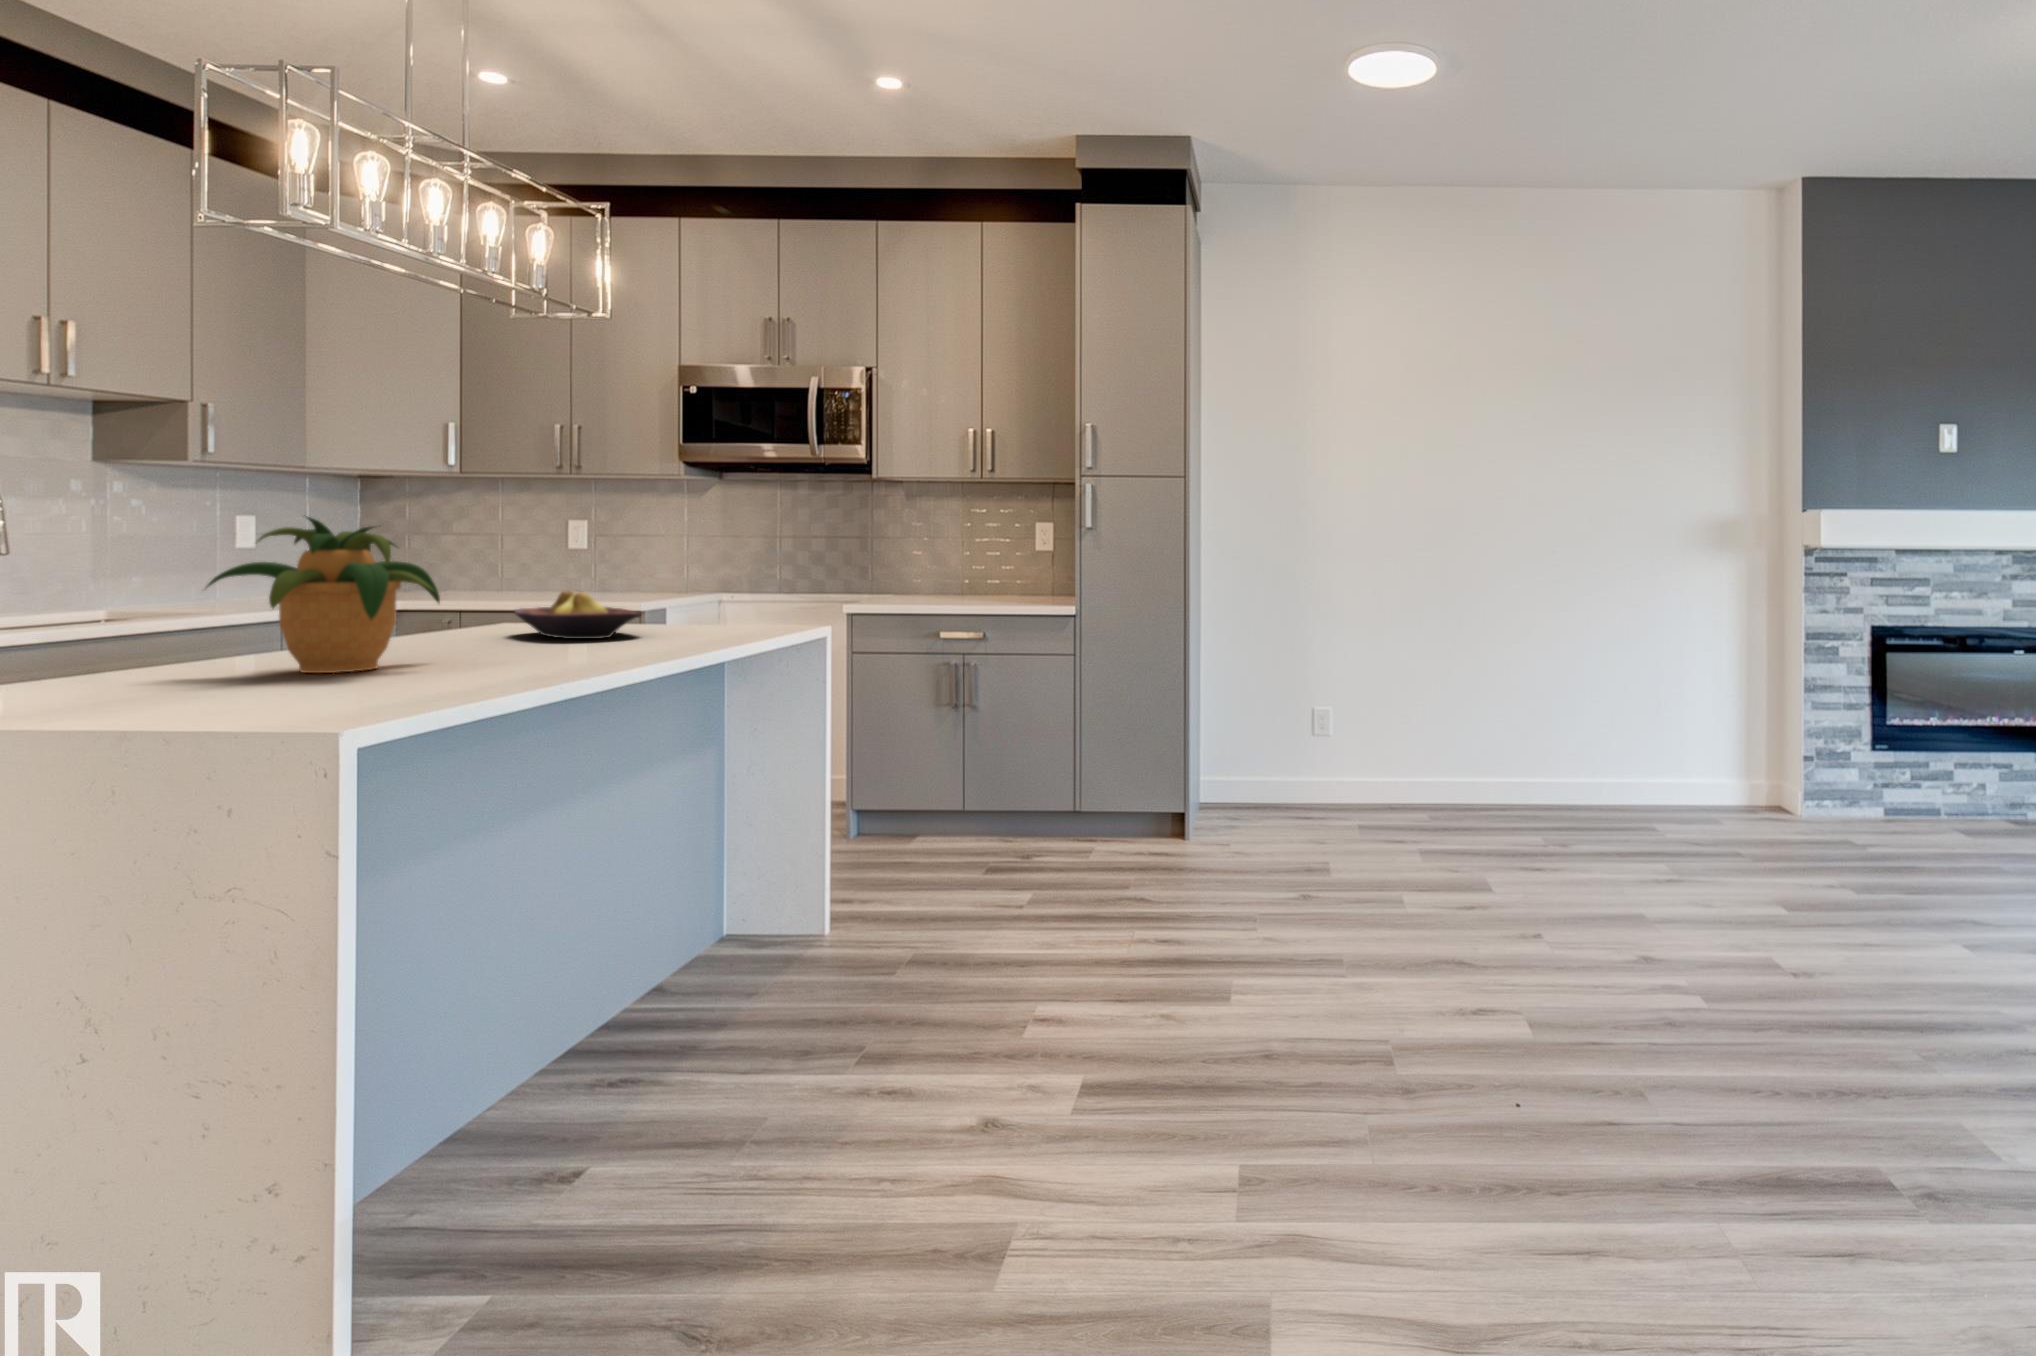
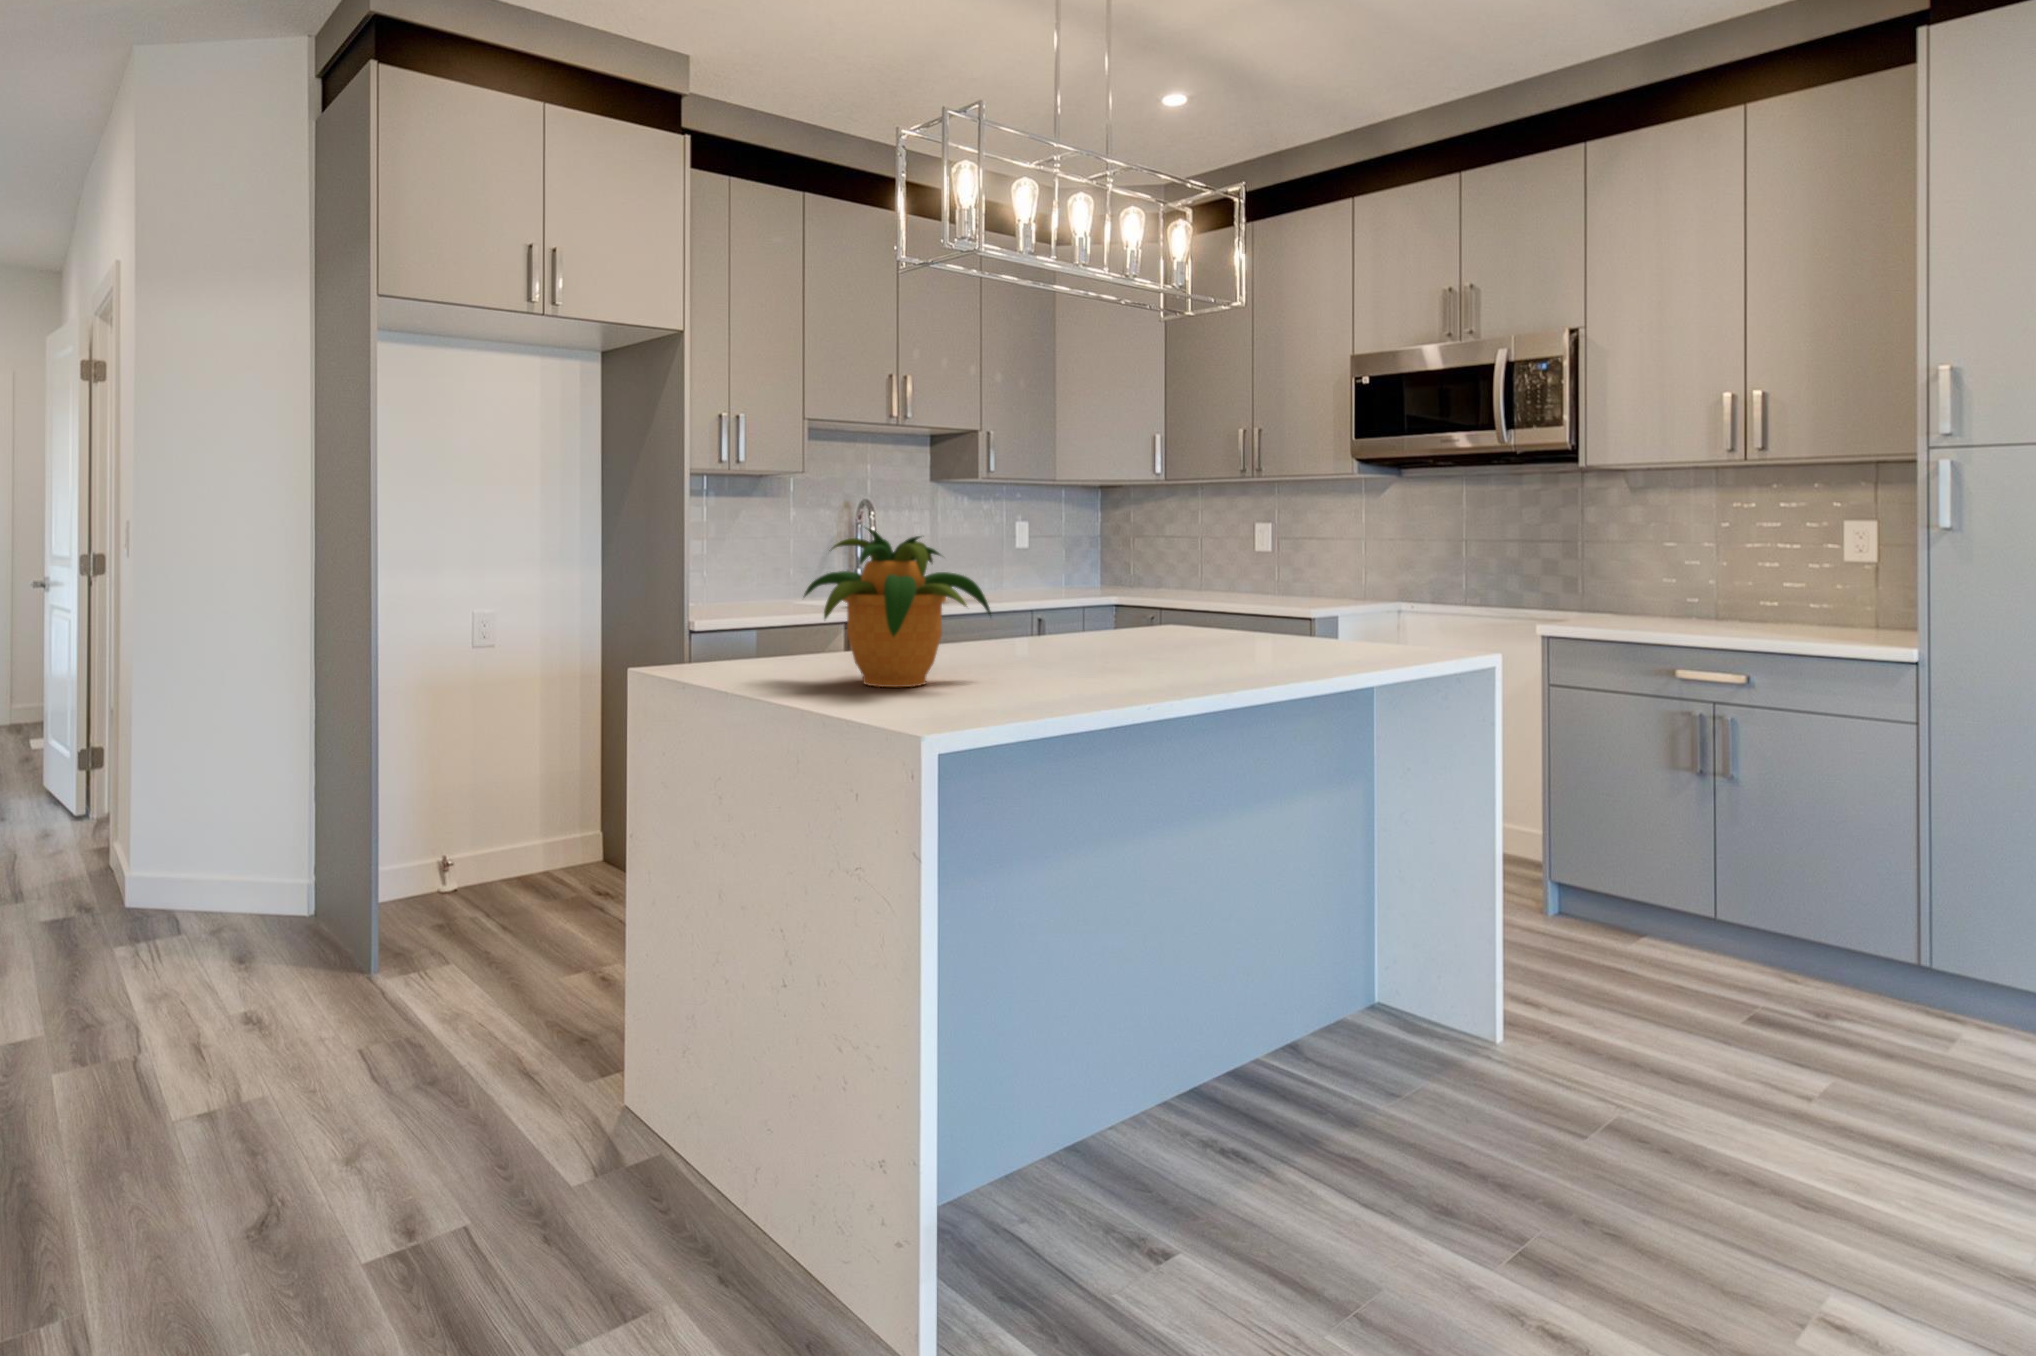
fruit bowl: present [514,590,642,639] -> none [1111,603,1228,661]

